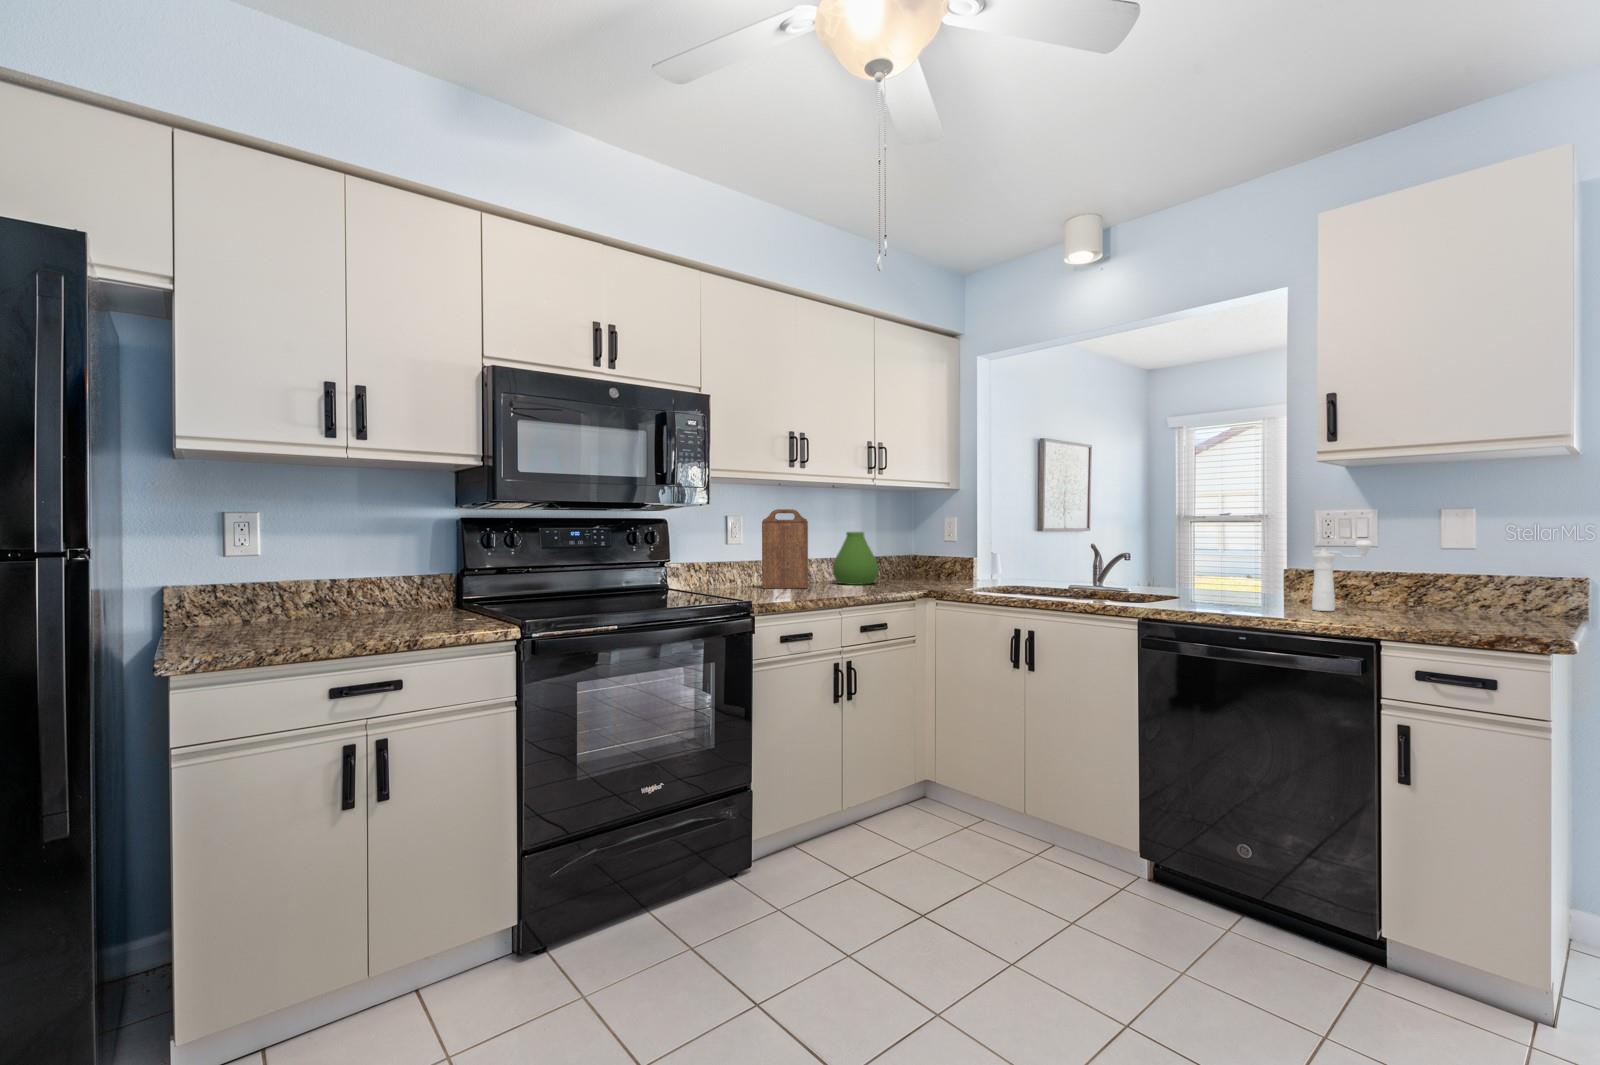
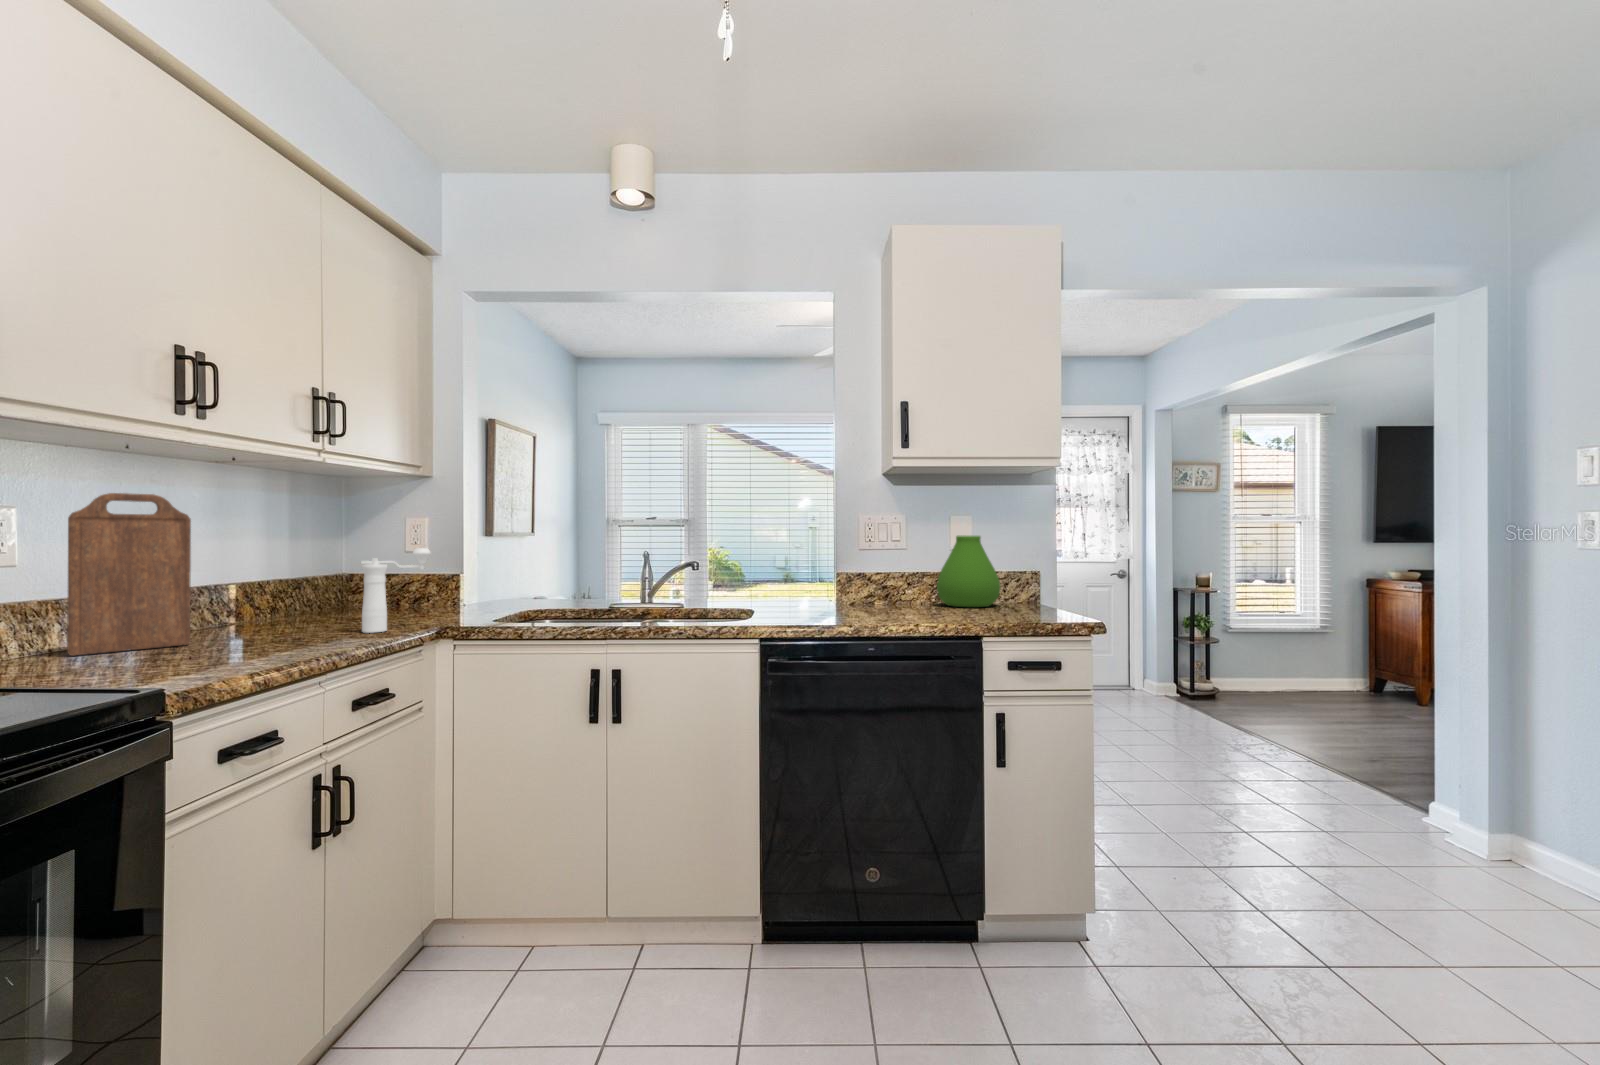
vase: present [832,532,879,585] -> present [937,535,1000,607]
pepper mill: present [1312,540,1373,611] -> present [361,548,431,633]

